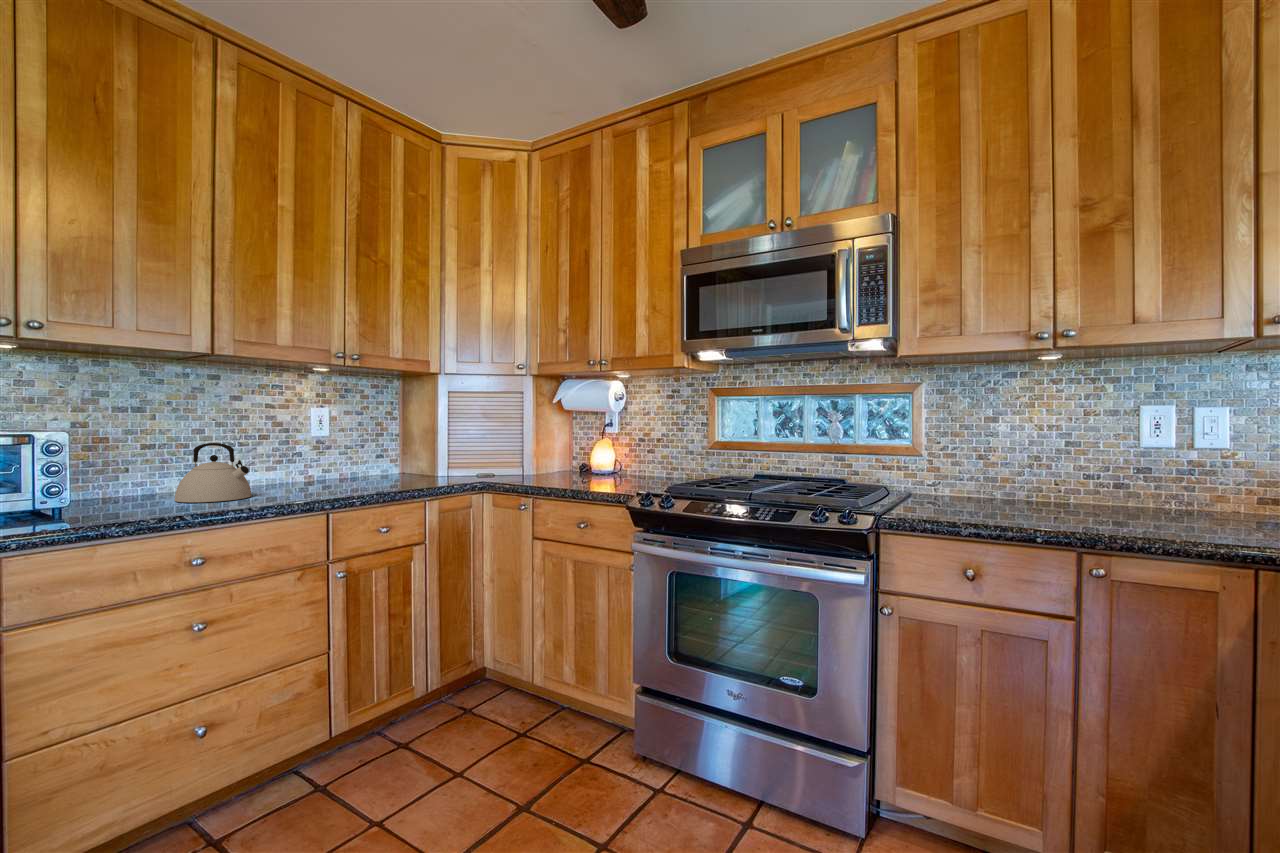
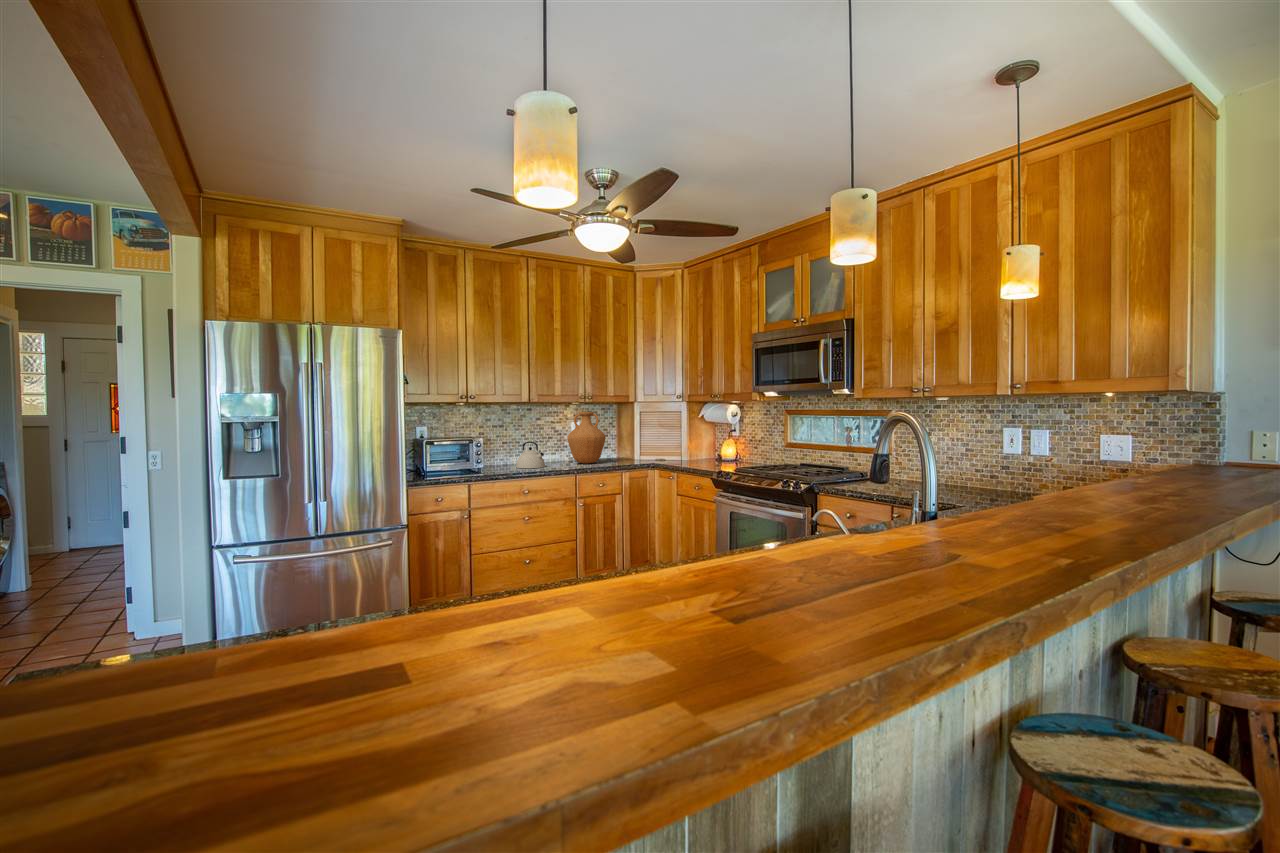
vase: none [304,385,386,486] -> present [567,412,606,464]

